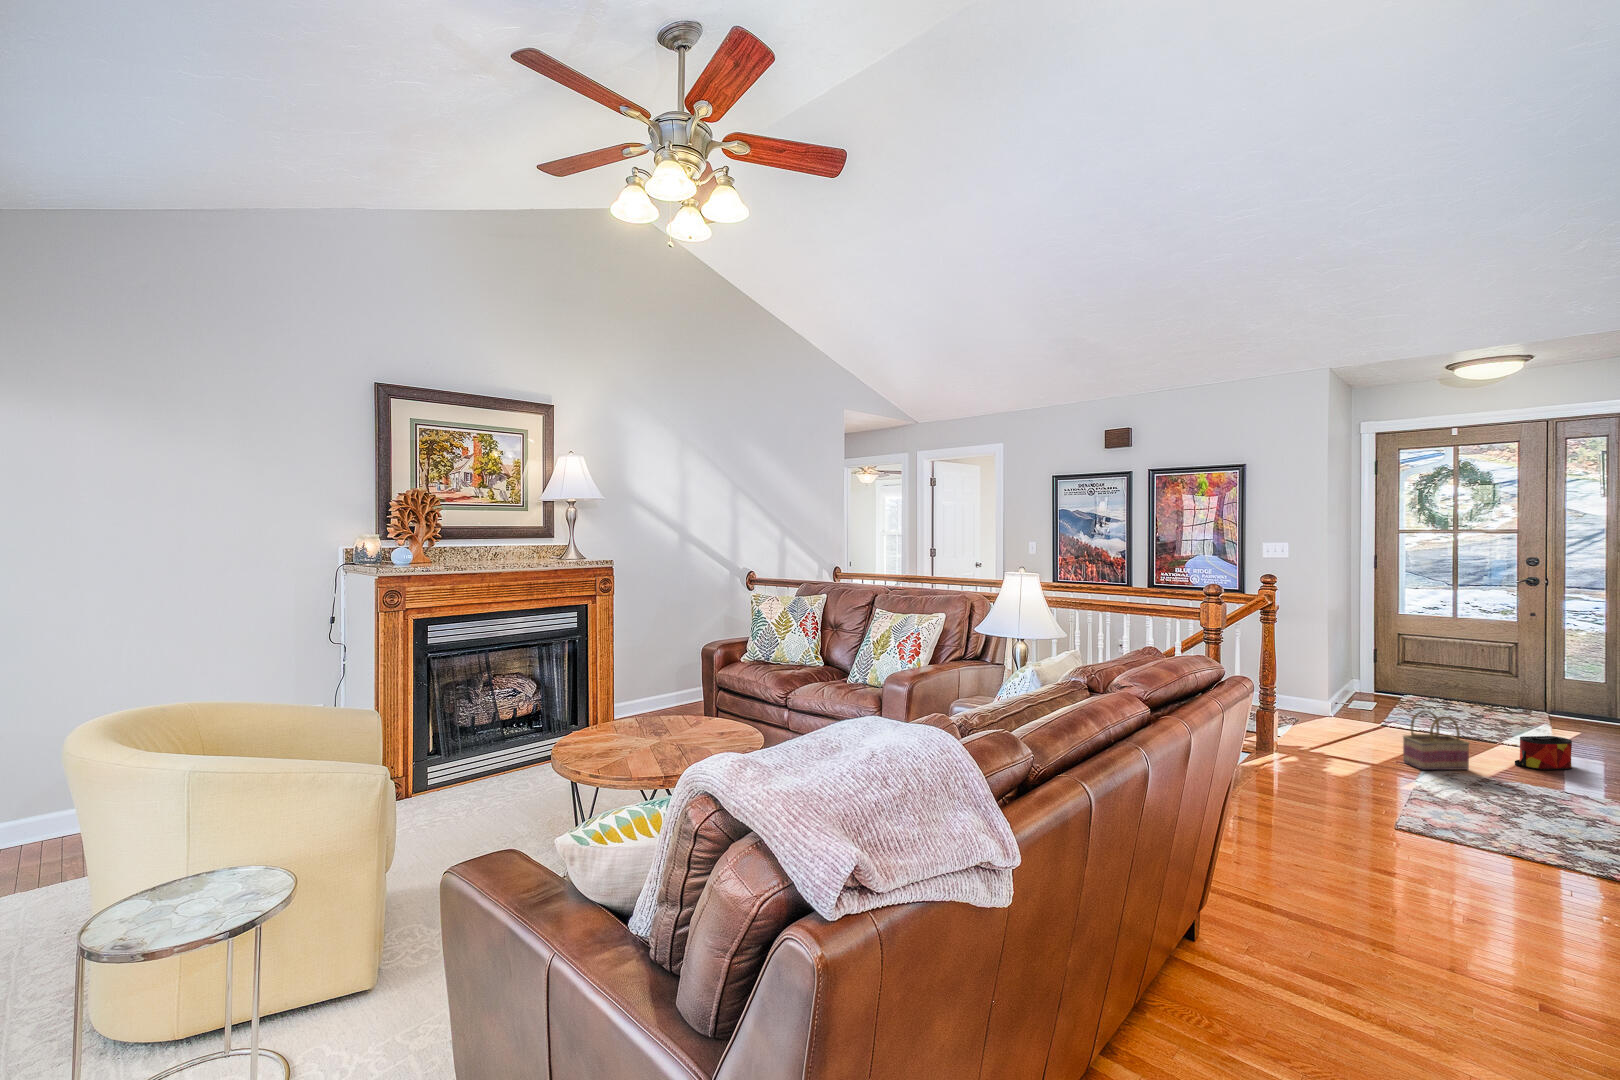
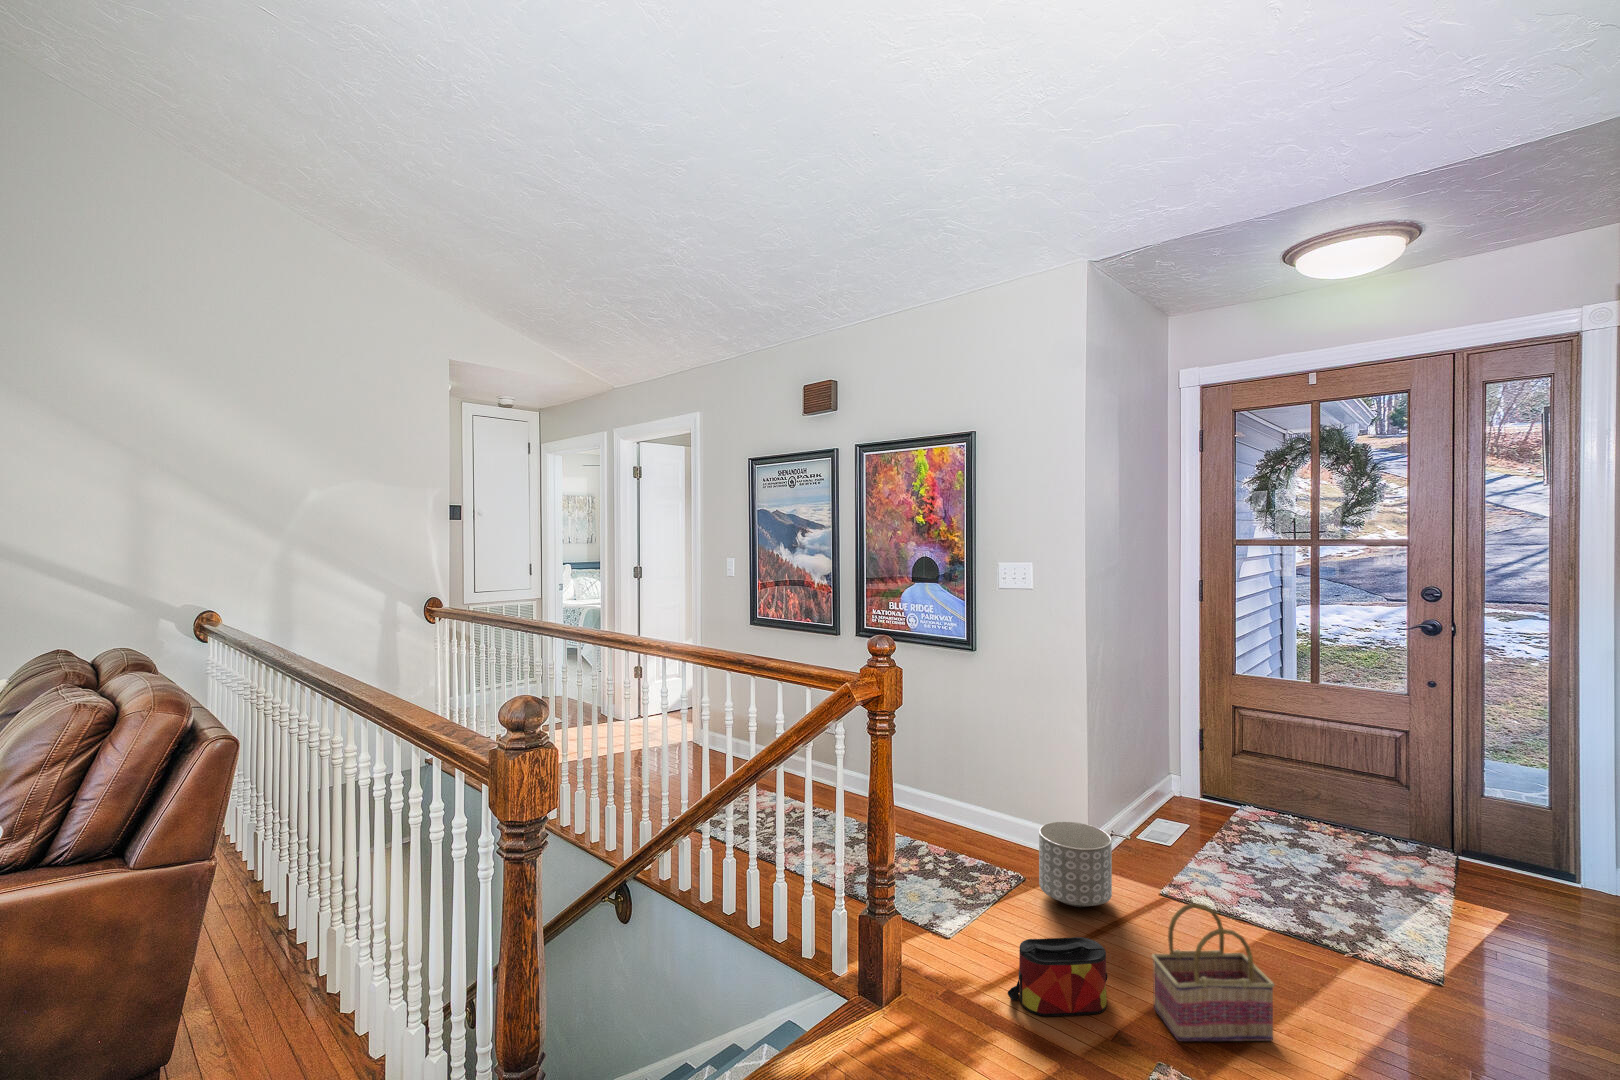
planter: none [1308,691,1355,734] -> present [1039,822,1112,907]
bag: present [1515,736,1572,770] -> present [1008,937,1107,1016]

